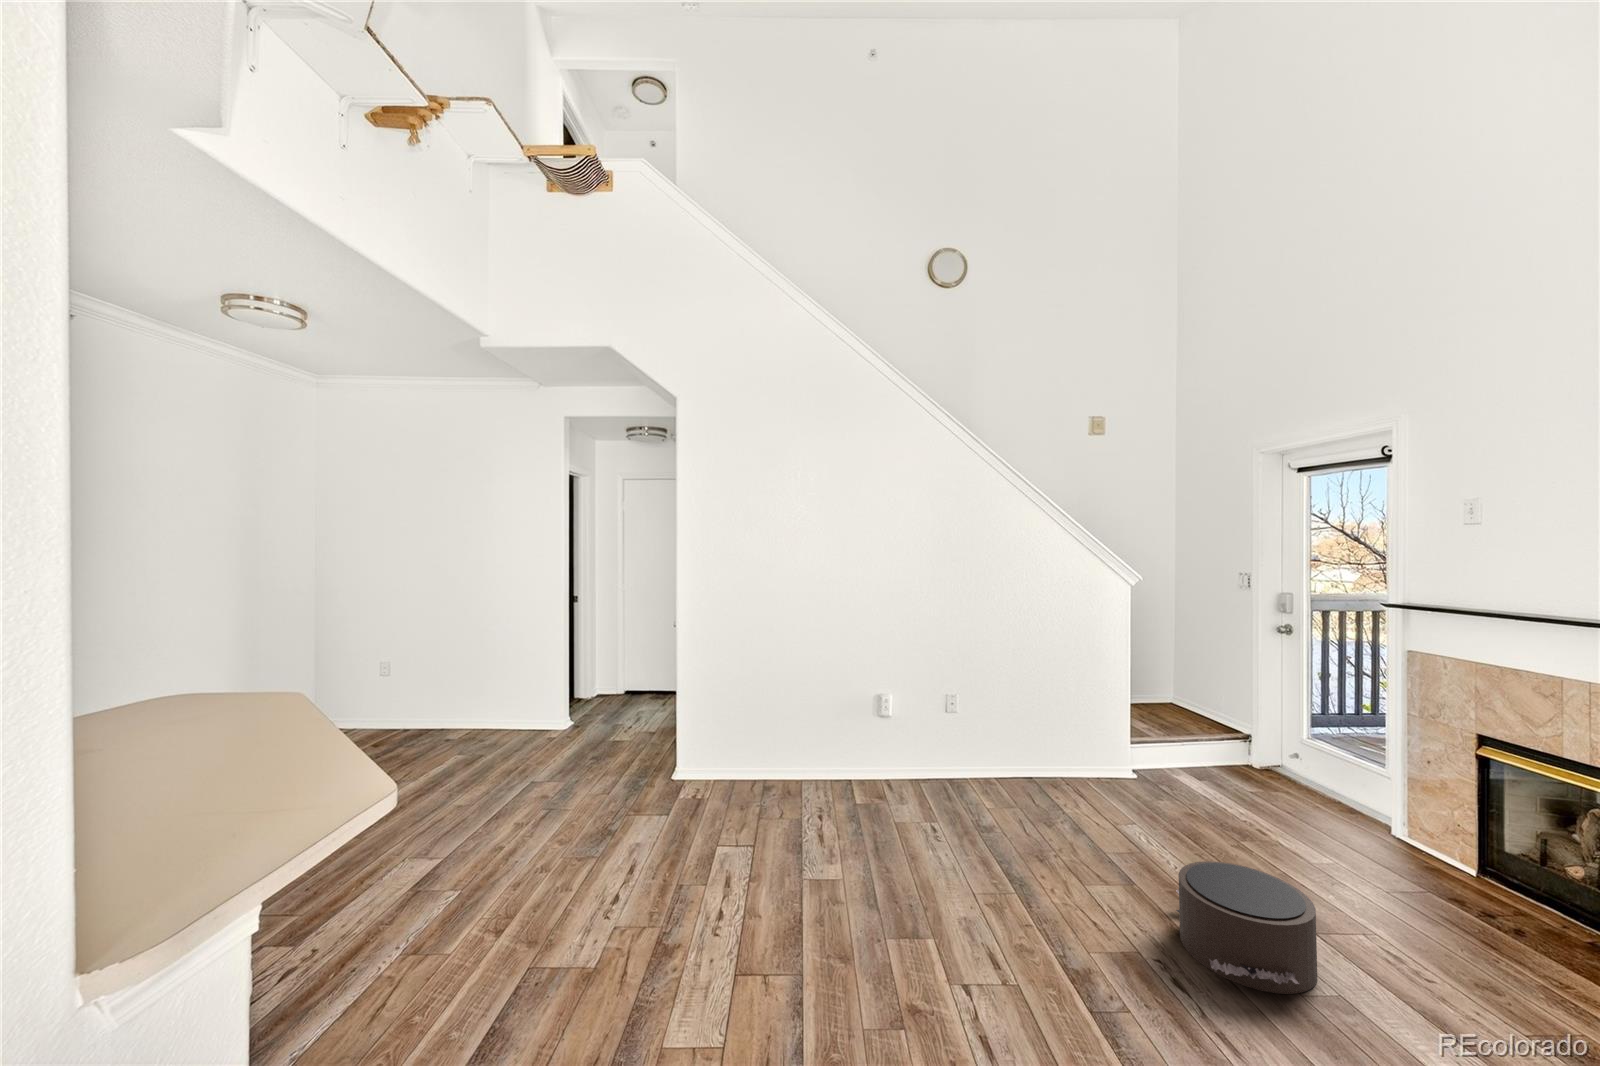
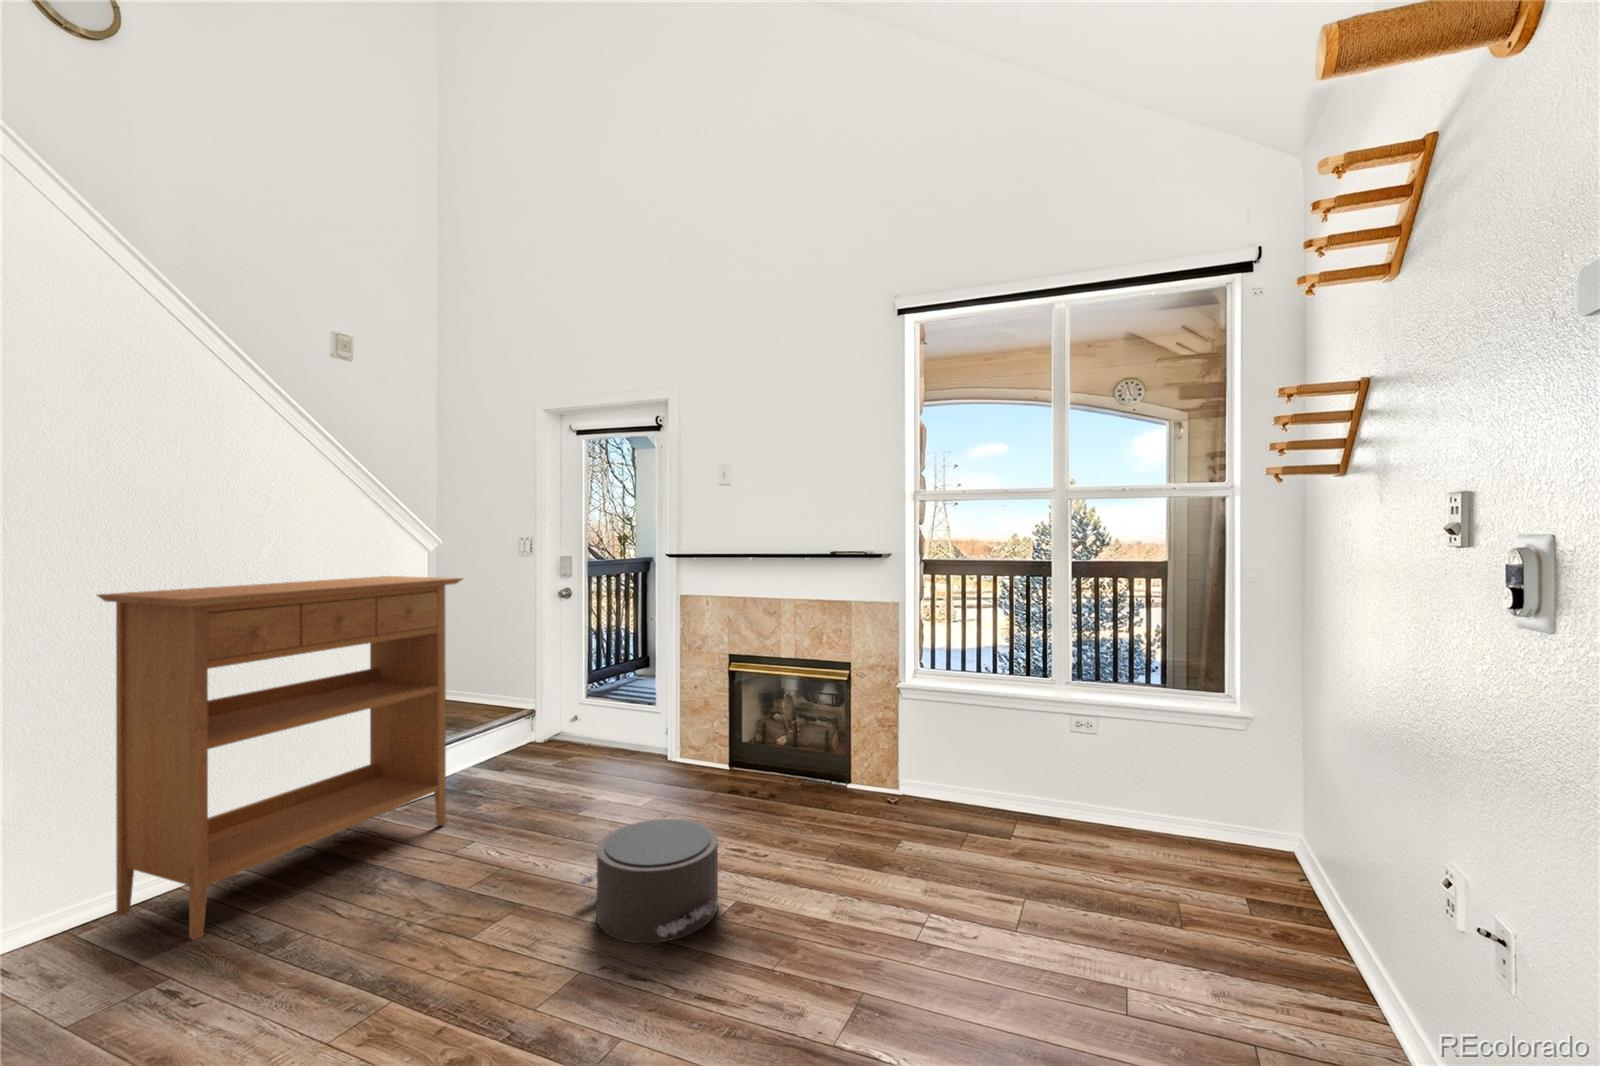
console table: none [928,605,1134,808] -> present [97,576,463,939]

